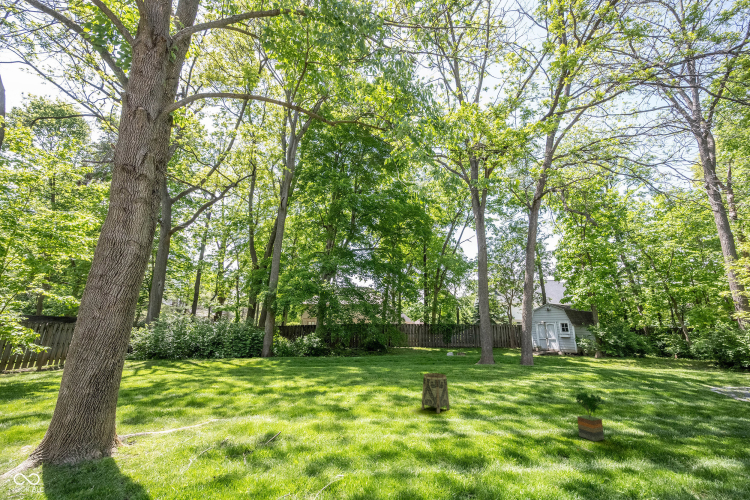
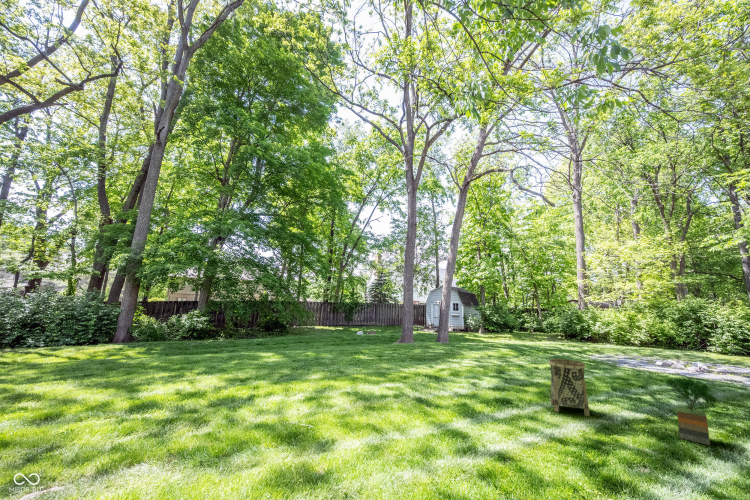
basket: present [422,373,449,413] -> present [549,359,590,416]

